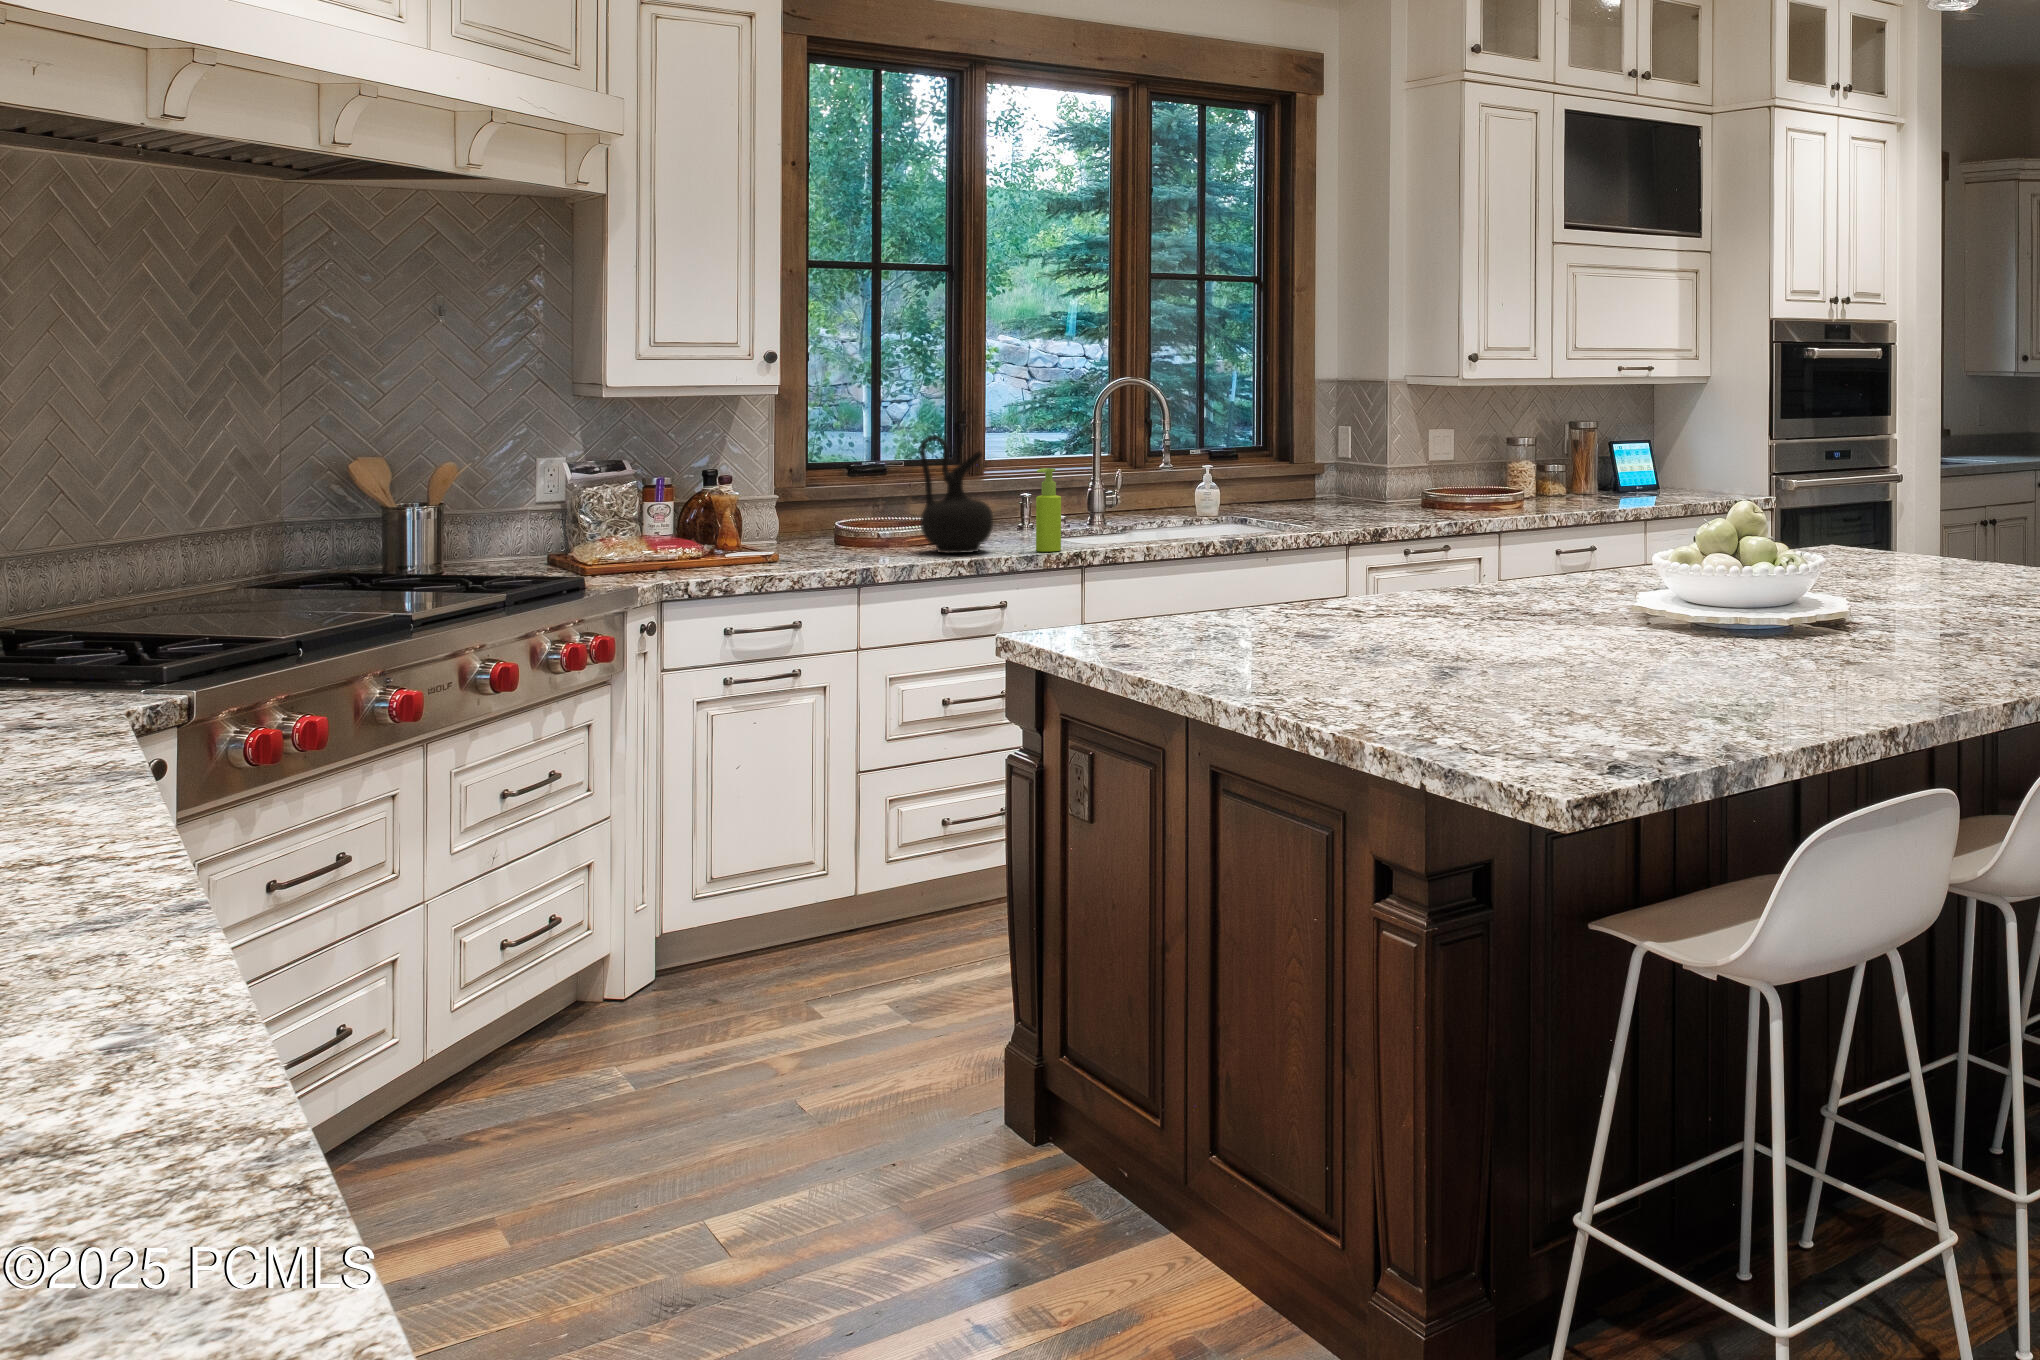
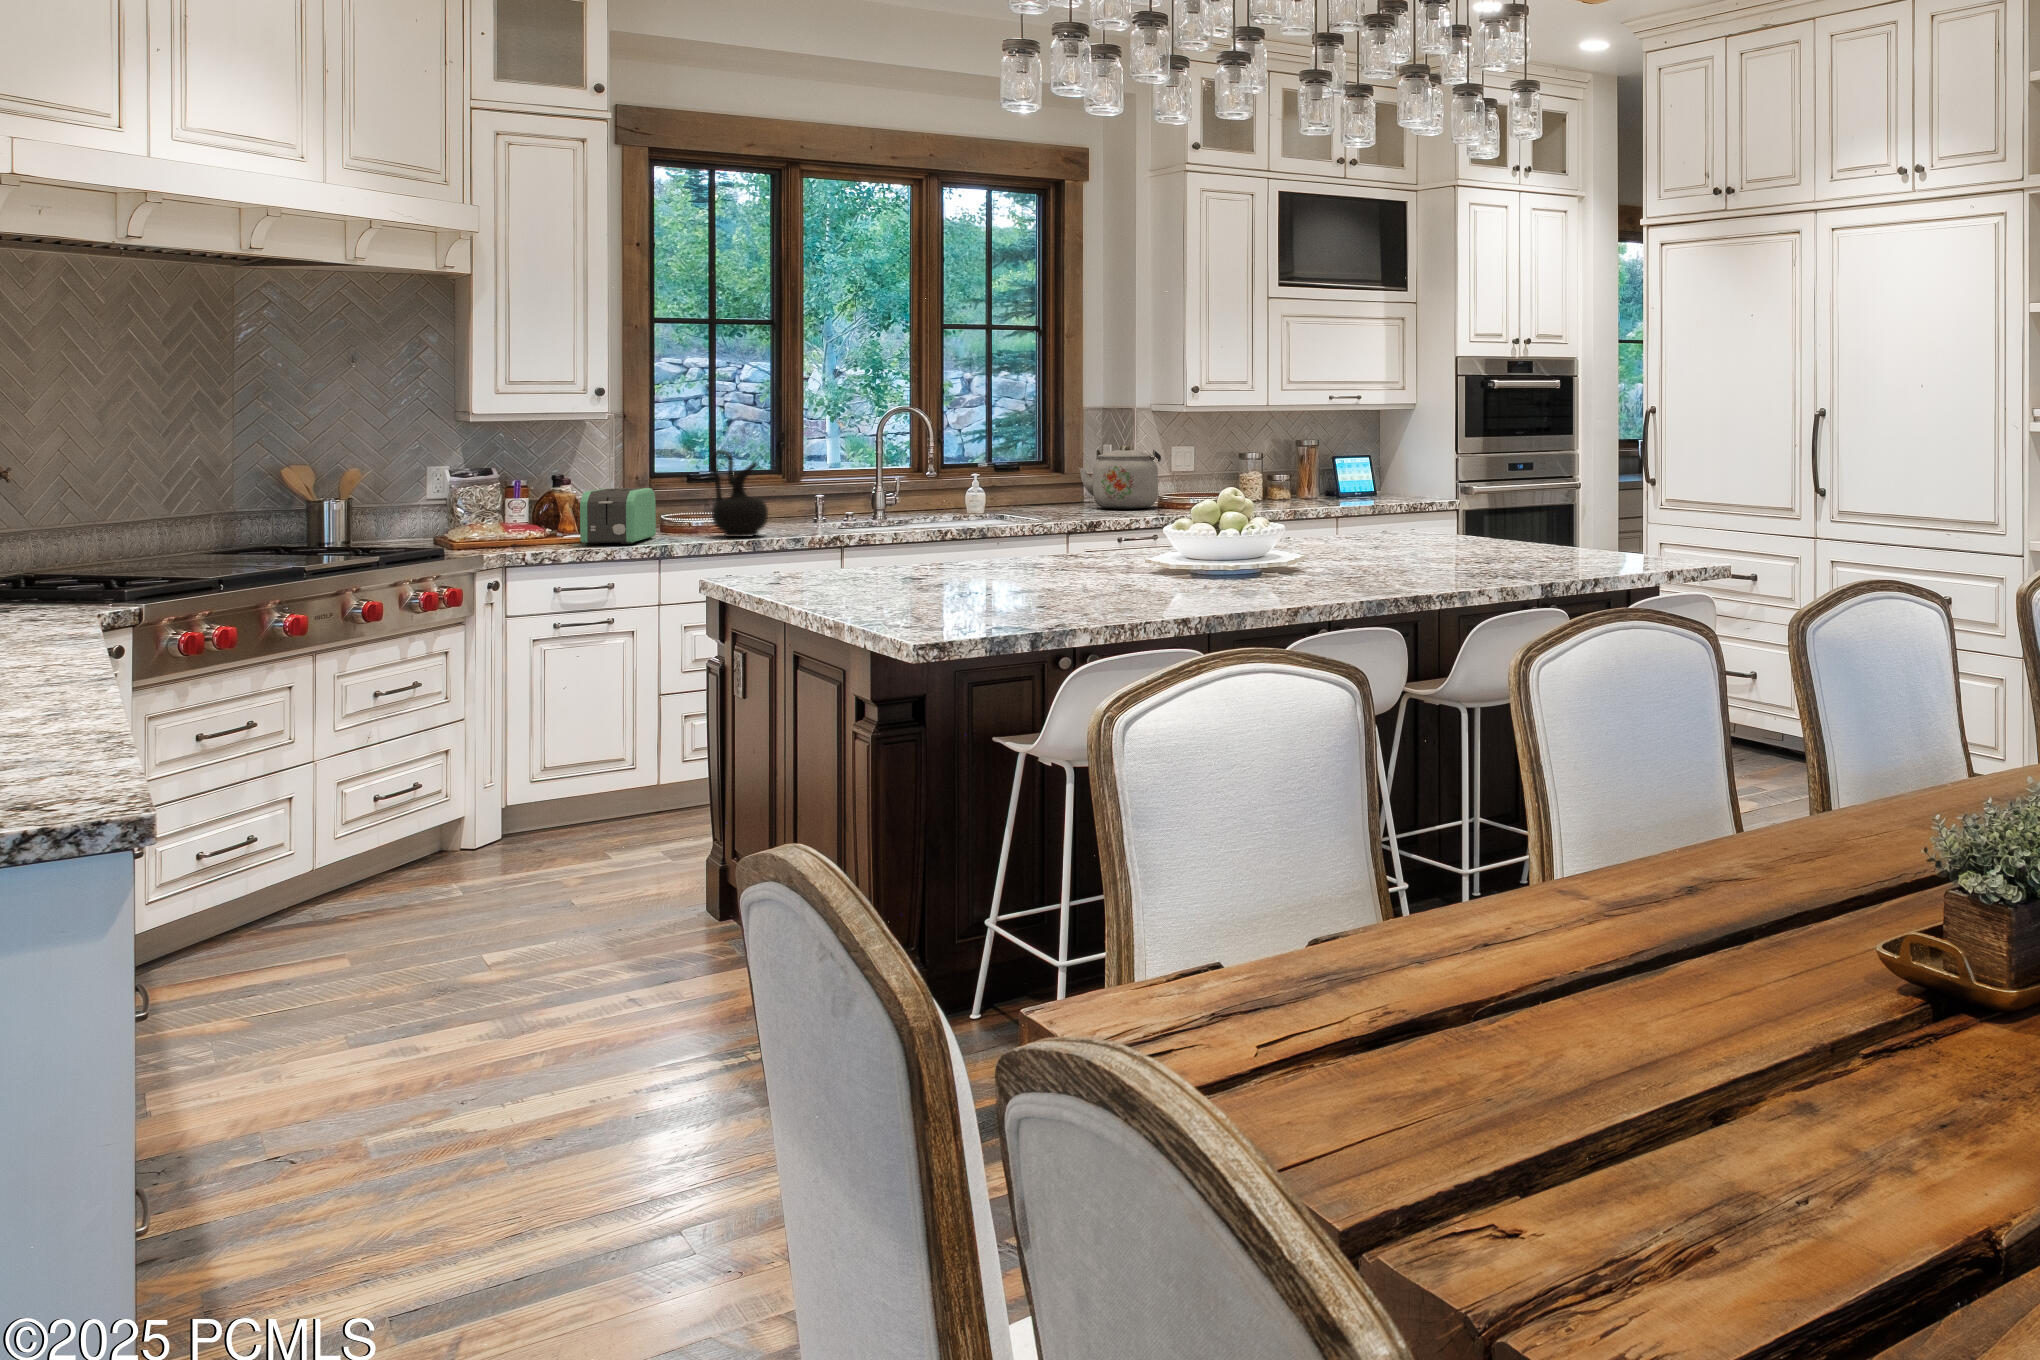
kettle: none [1321,427,1419,506] -> present [1079,445,1161,509]
soap dispenser: present [1036,468,1061,552] -> none [799,475,820,536]
toaster: none [759,487,847,567] -> present [580,488,656,545]

